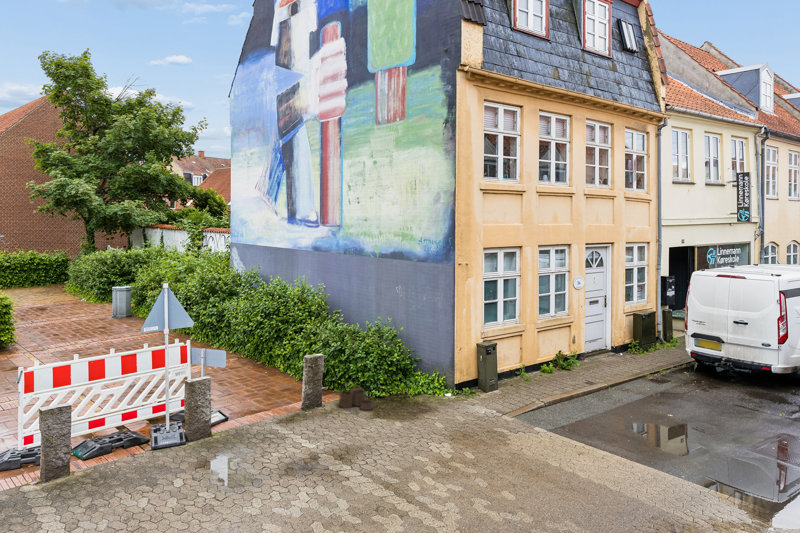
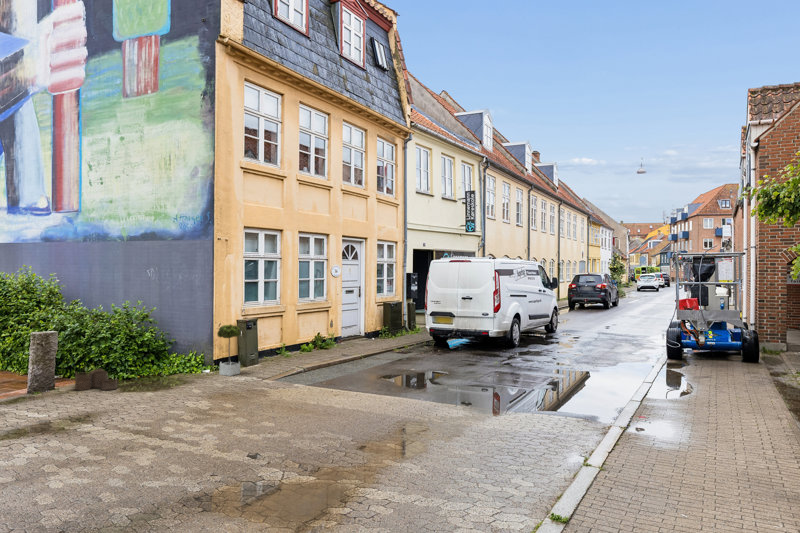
potted tree: none [459,350,481,400] -> present [217,325,241,376]

